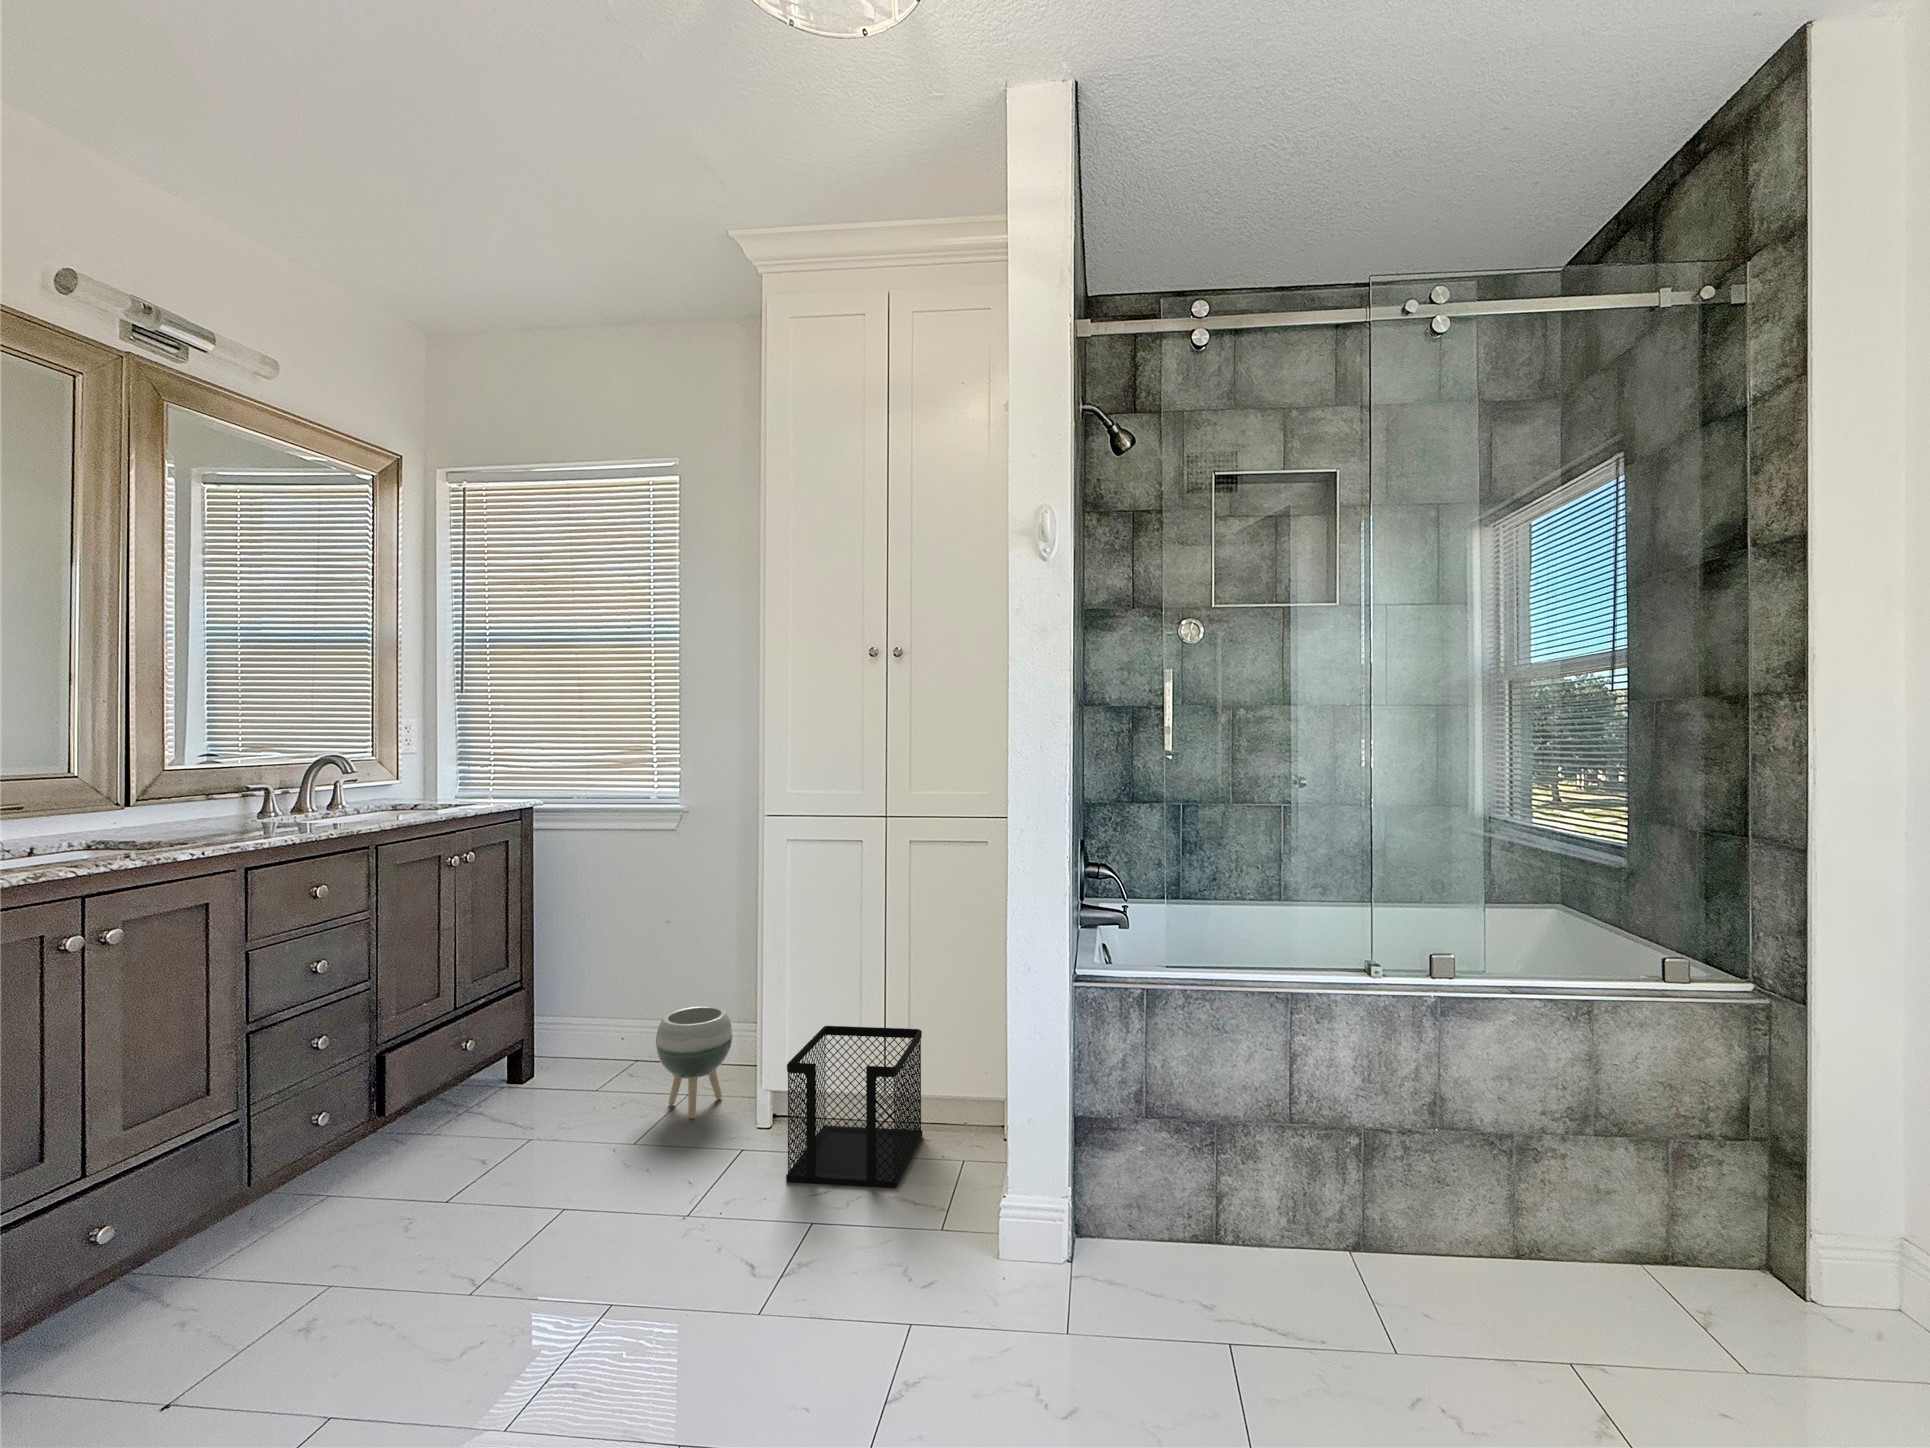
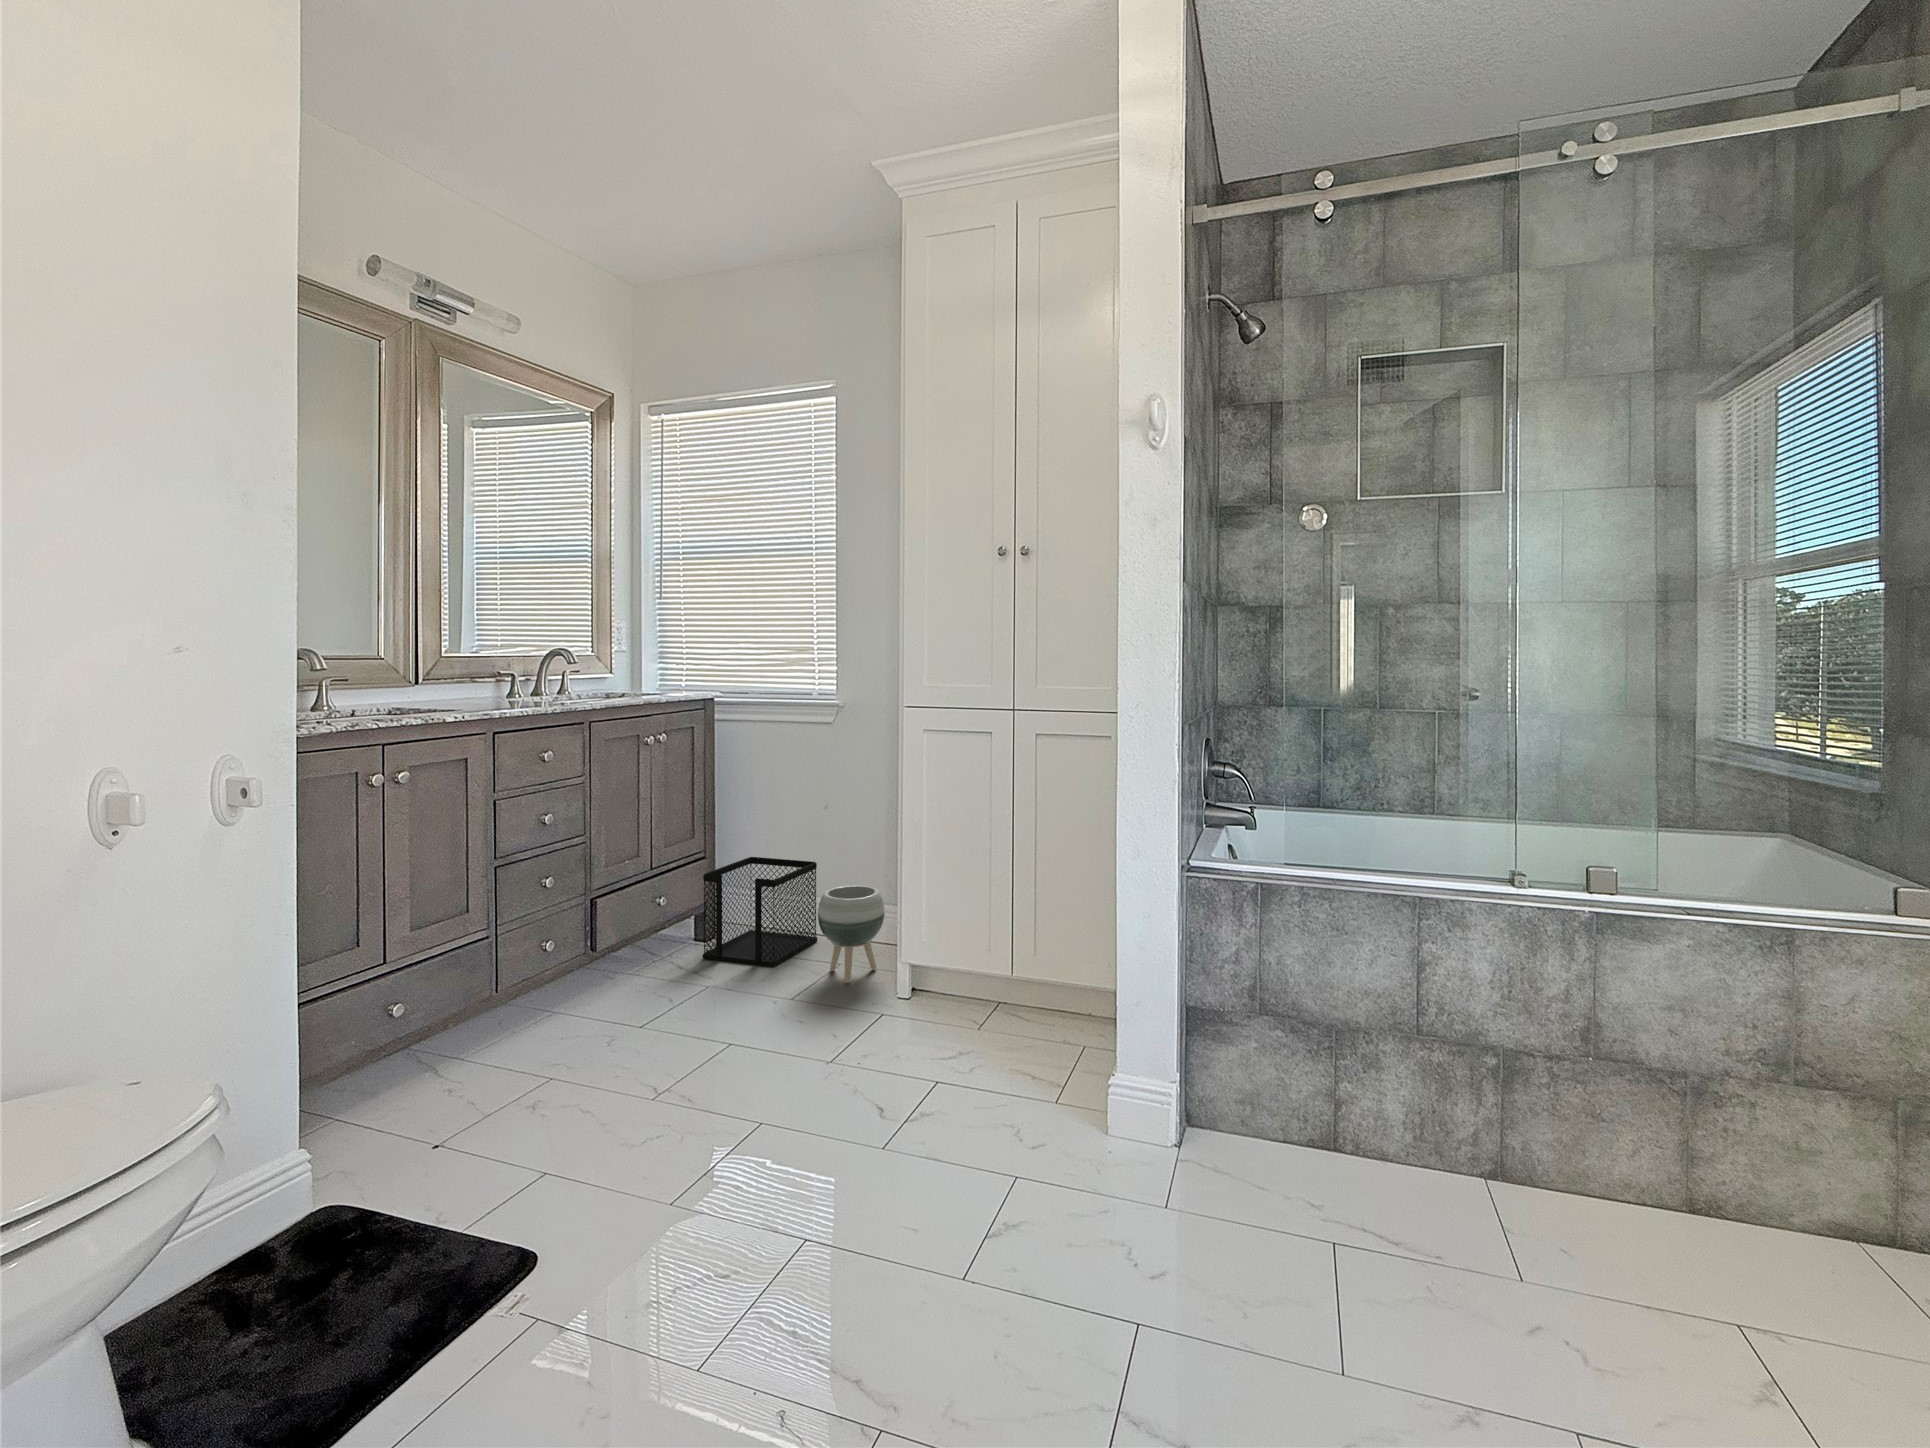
wastebasket: present [786,1026,922,1188] -> present [703,857,817,967]

